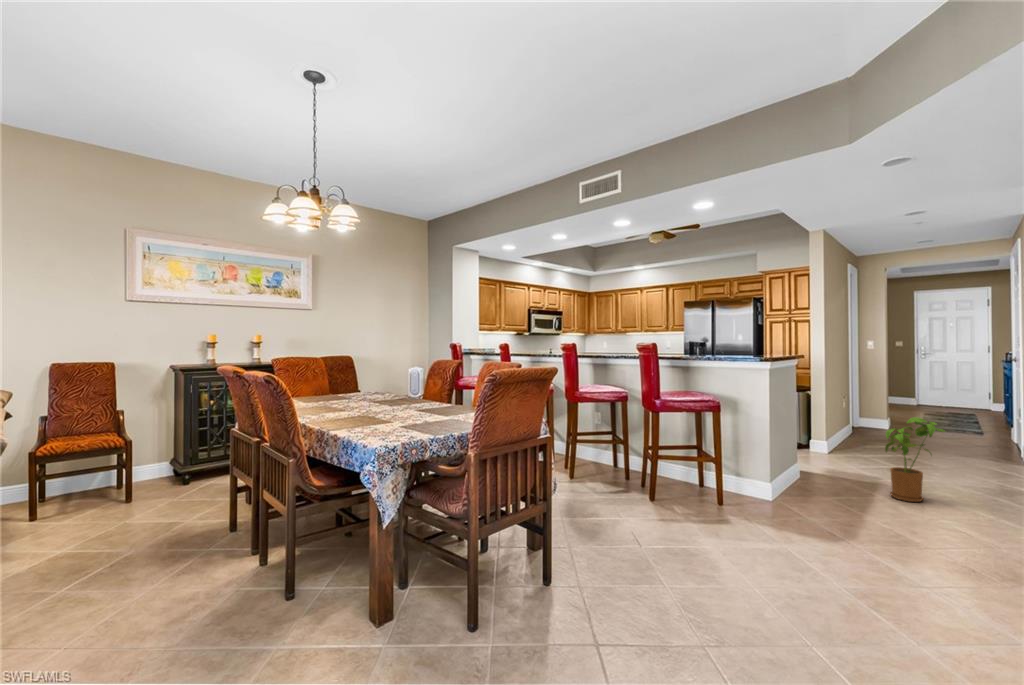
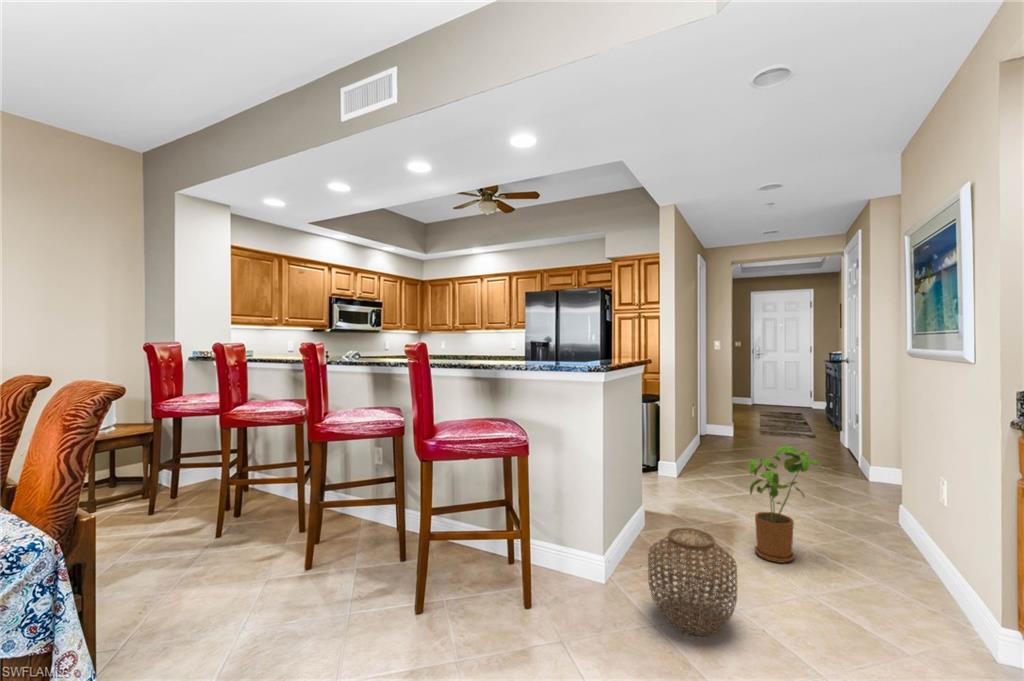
woven basket: none [803,462,867,525] -> present [648,528,737,636]

